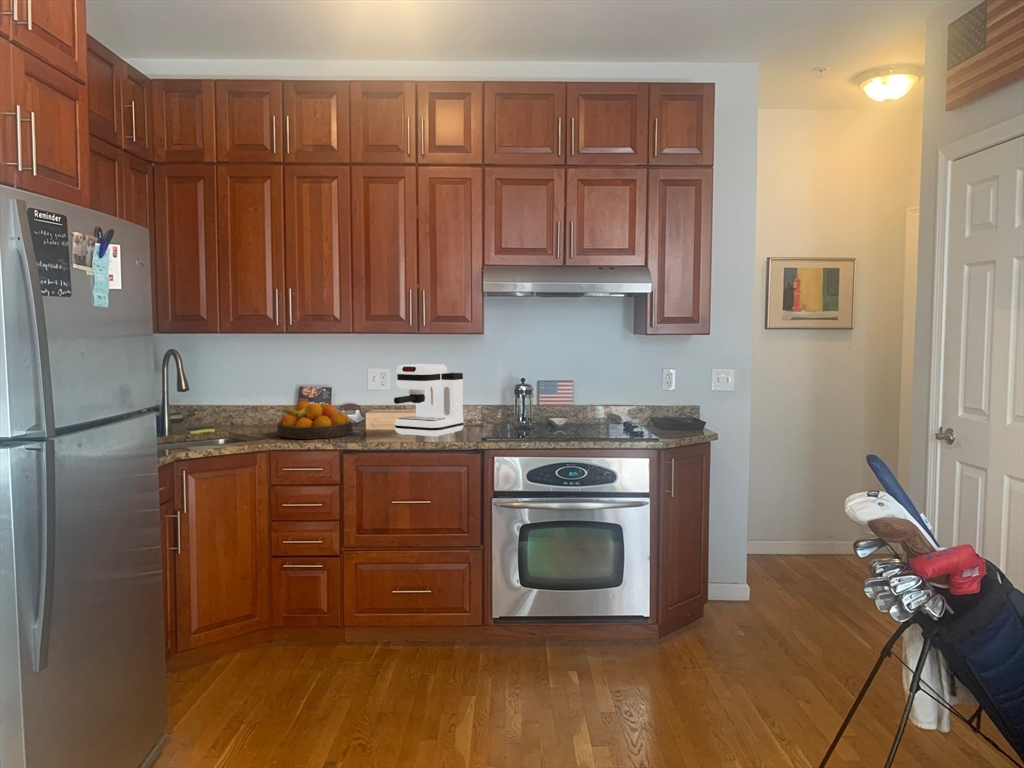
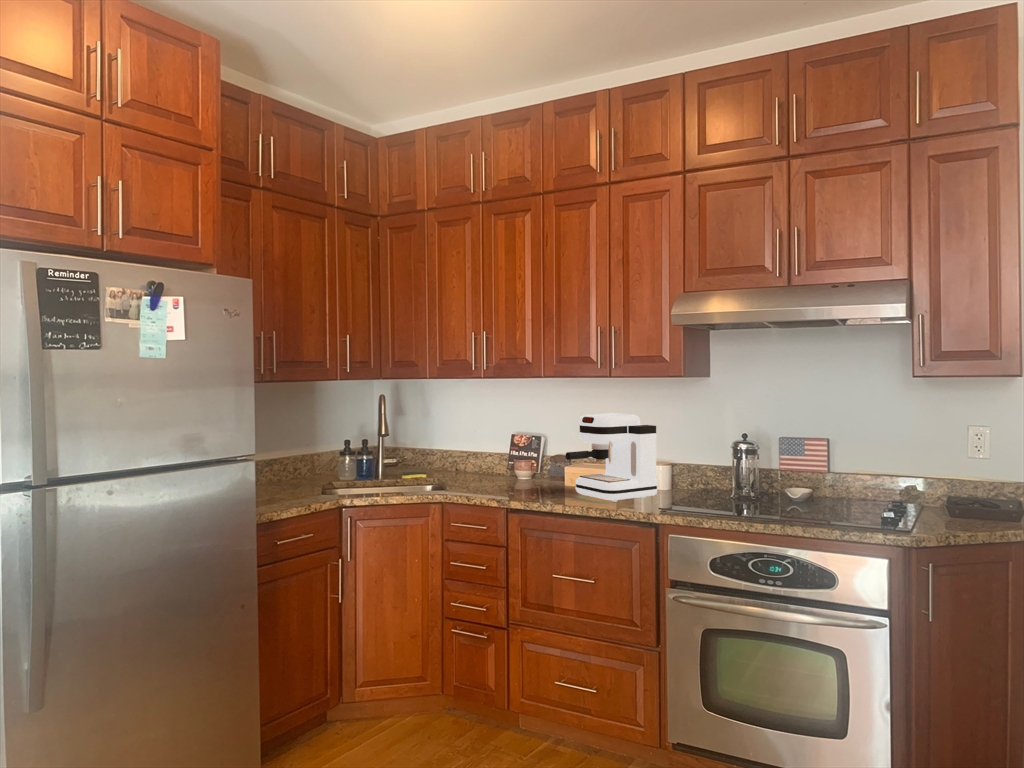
fruit bowl: present [277,401,352,439] -> none [468,450,546,492]

